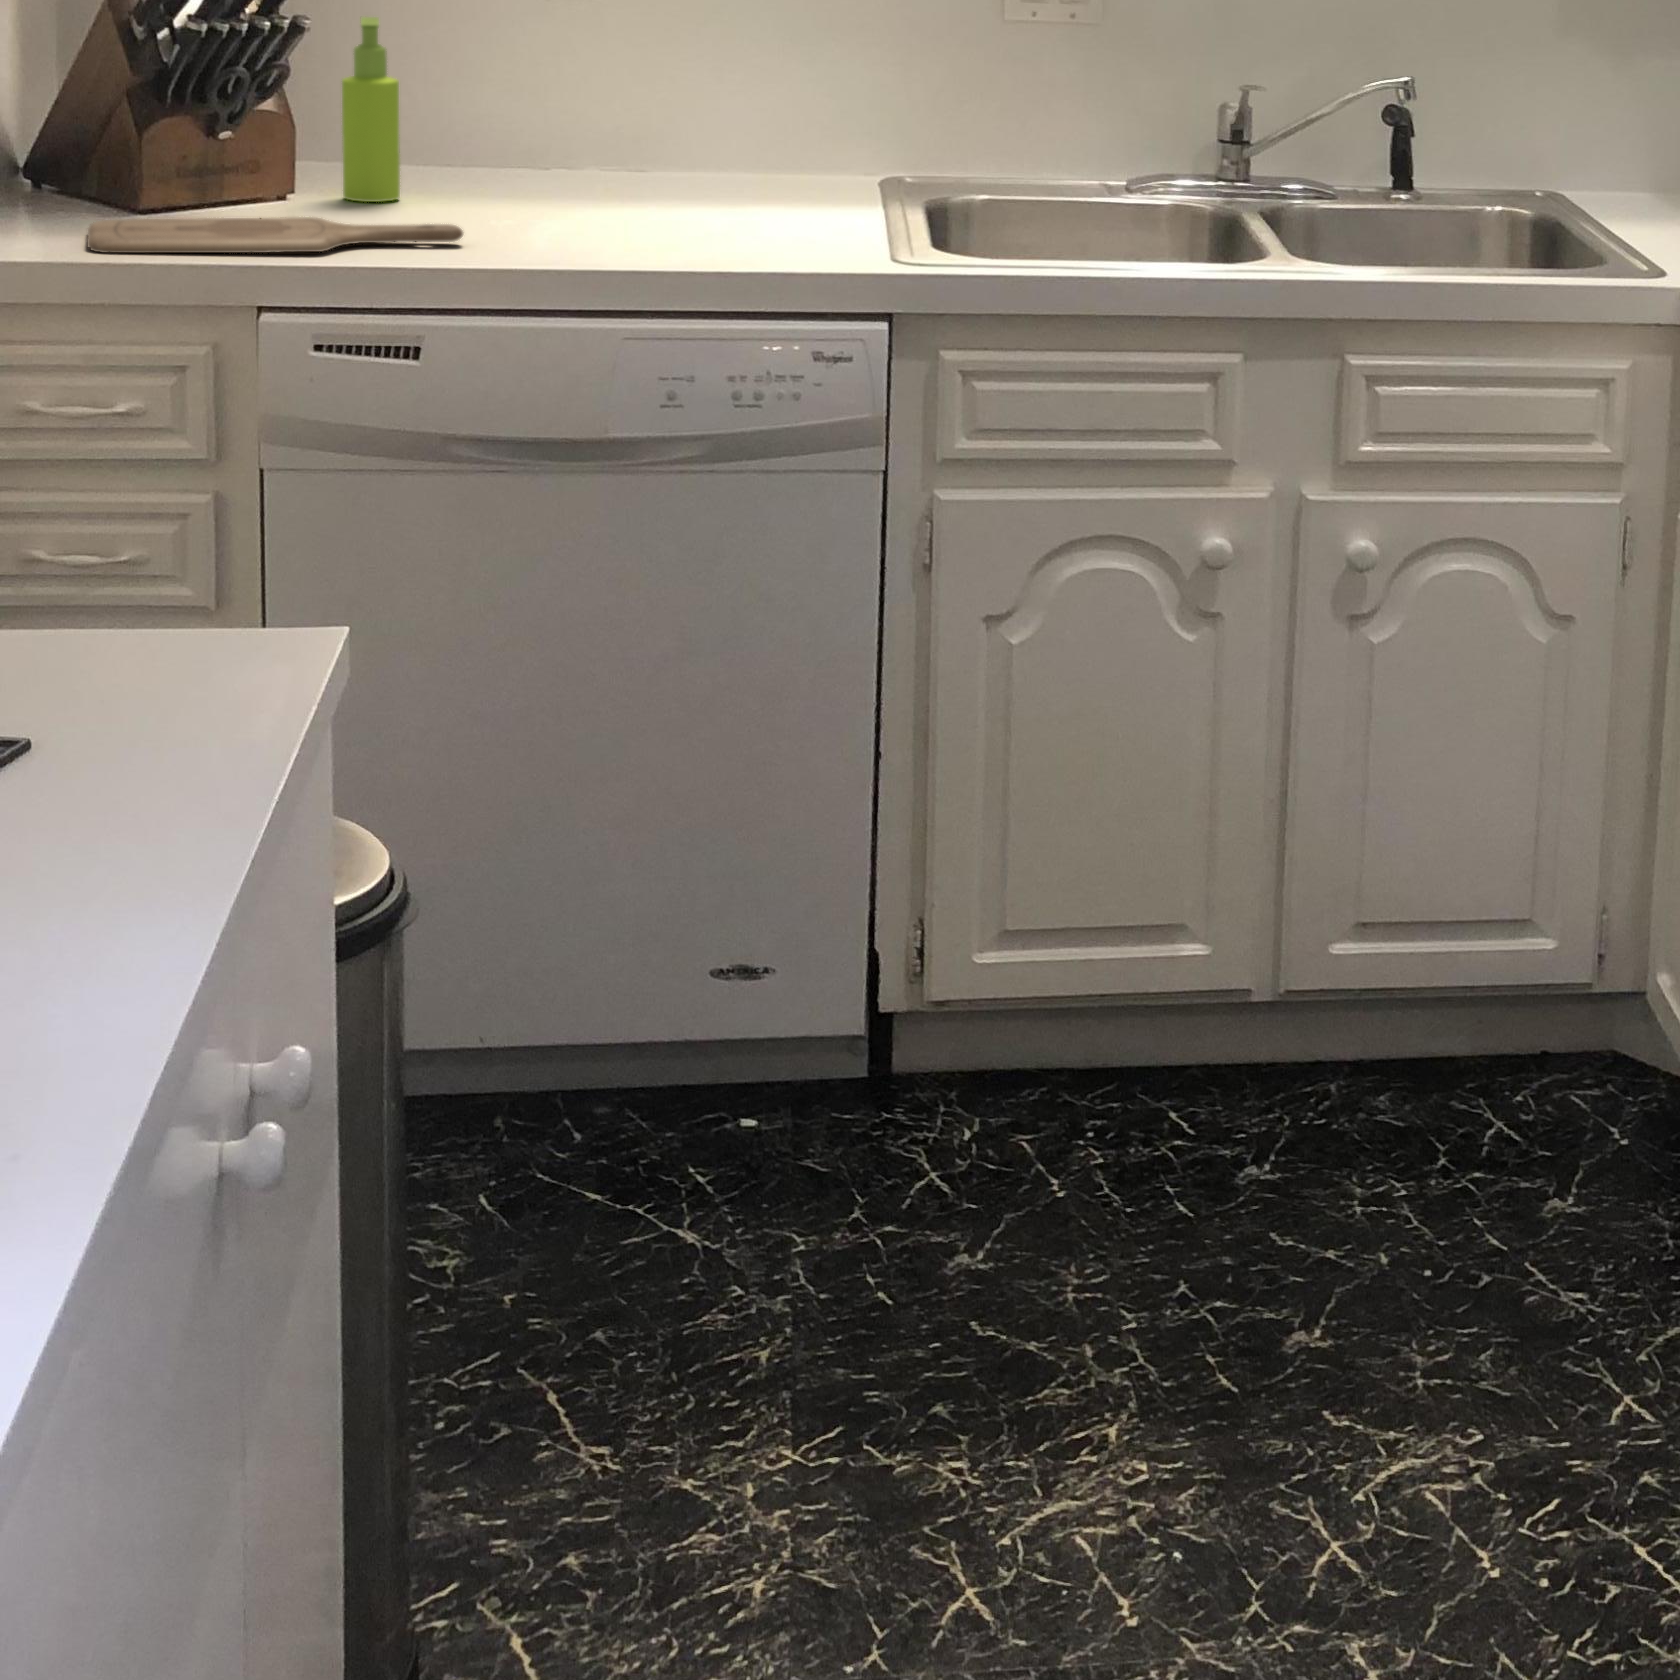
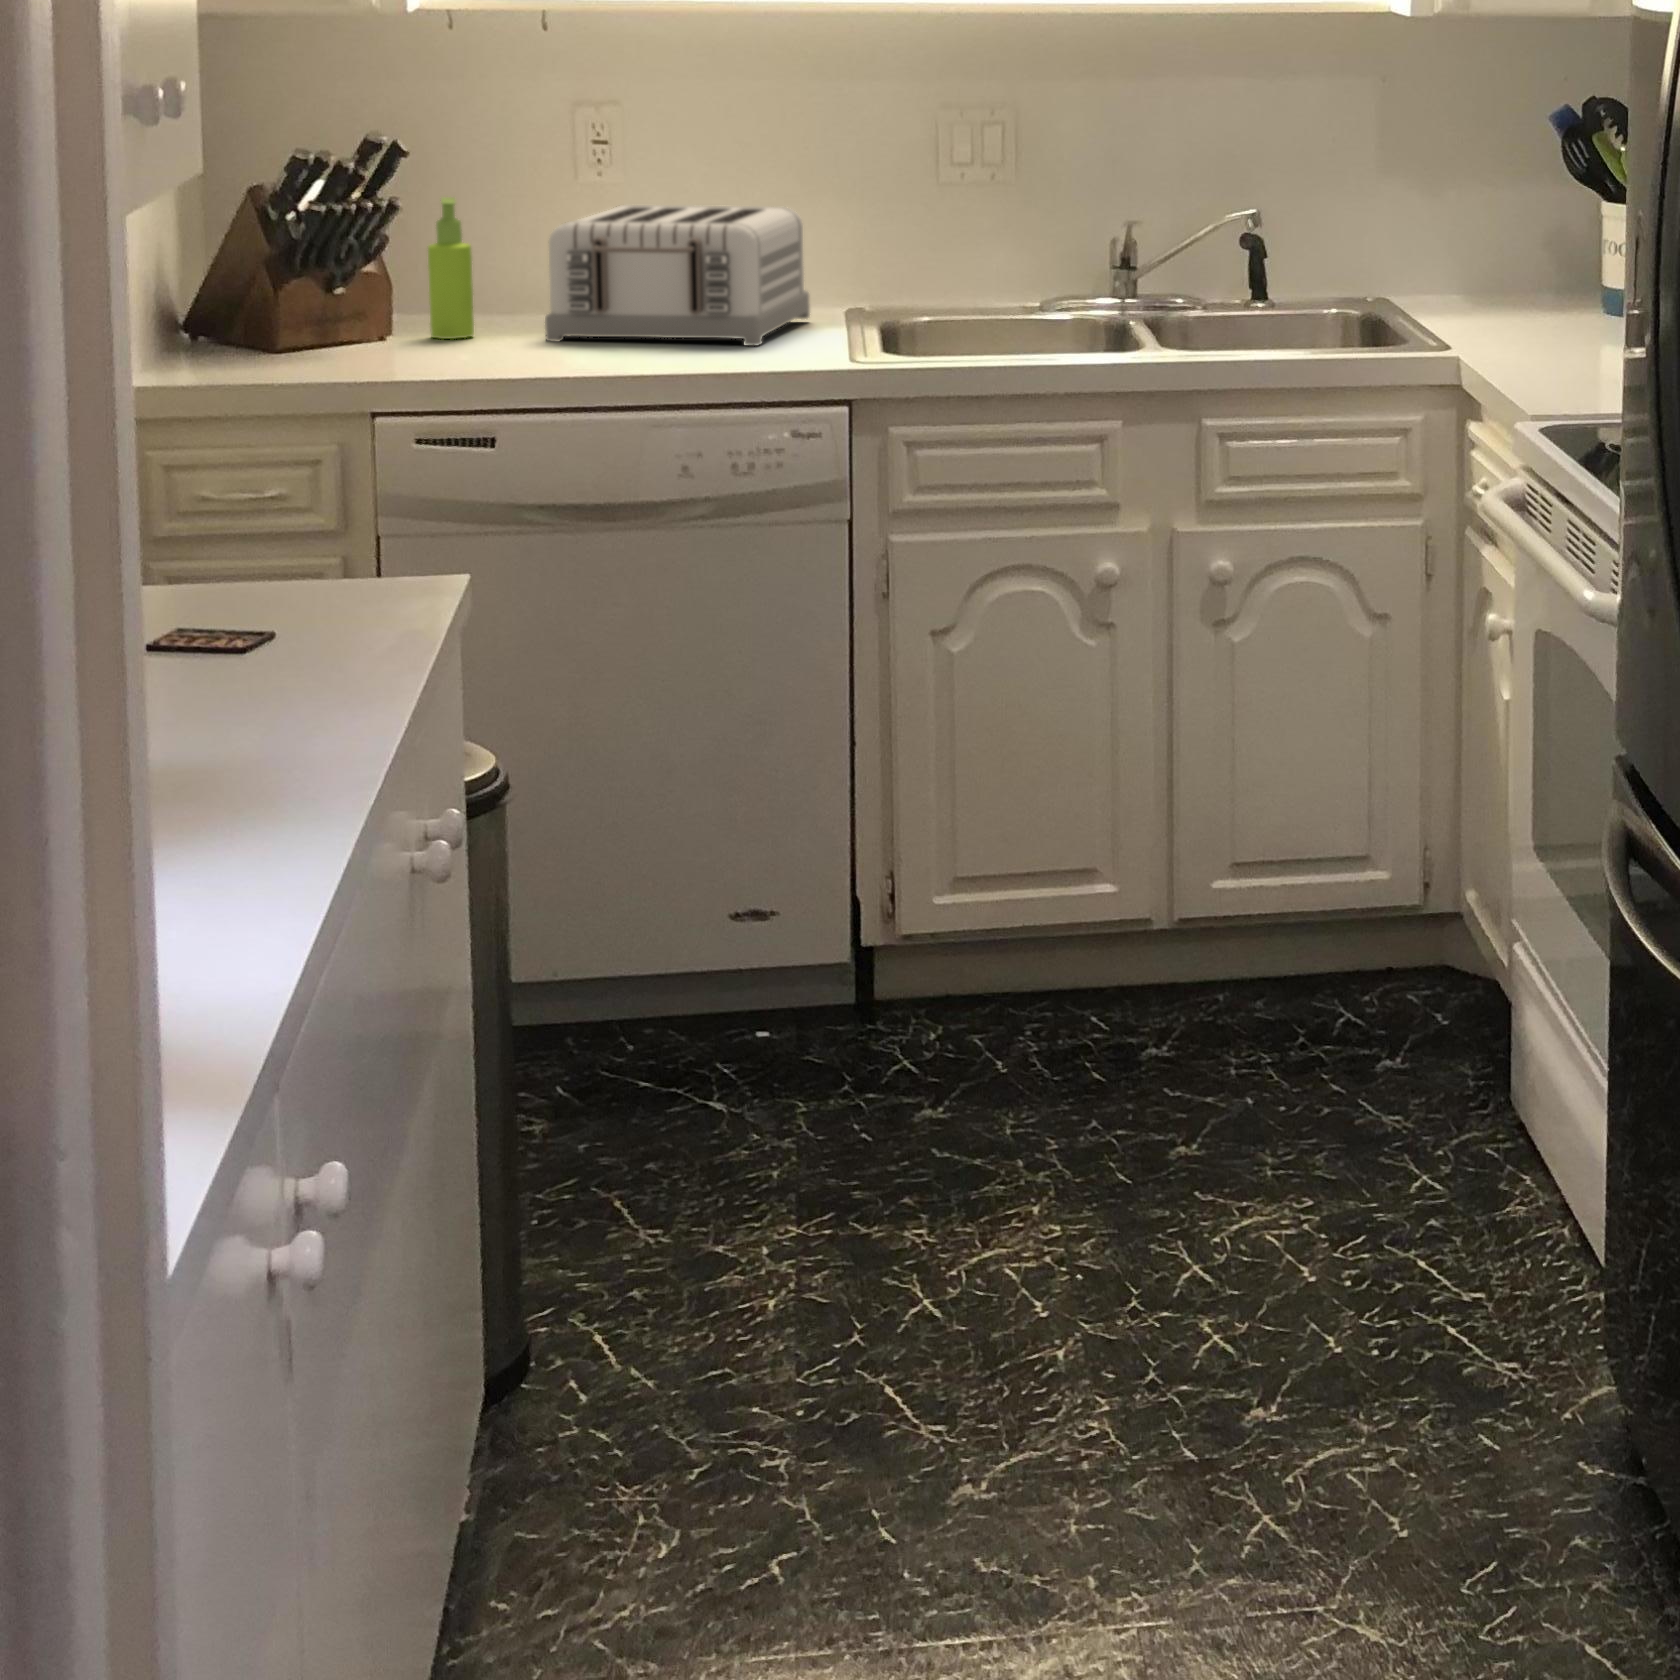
toaster: none [493,33,834,229] -> present [545,205,810,346]
cutting board: present [87,217,463,253] -> none [245,348,526,377]

